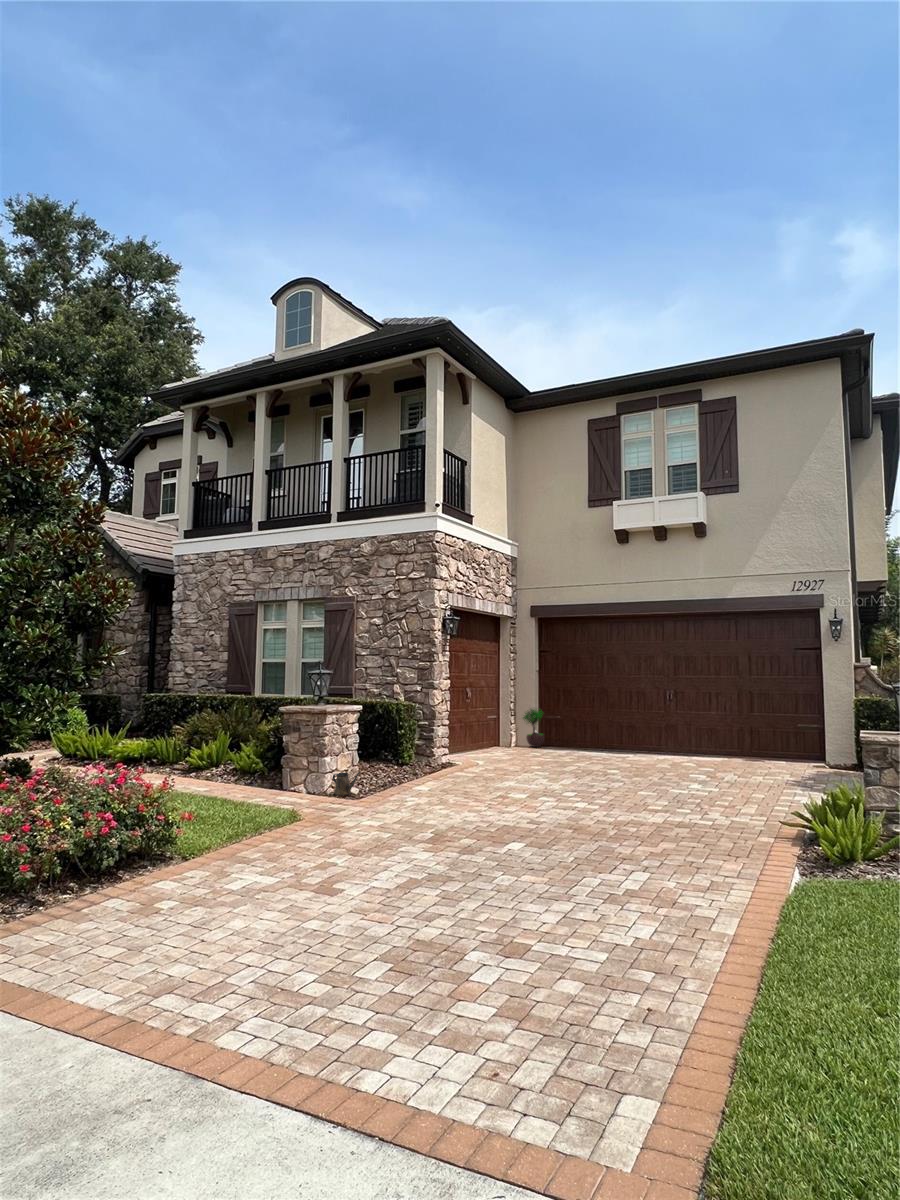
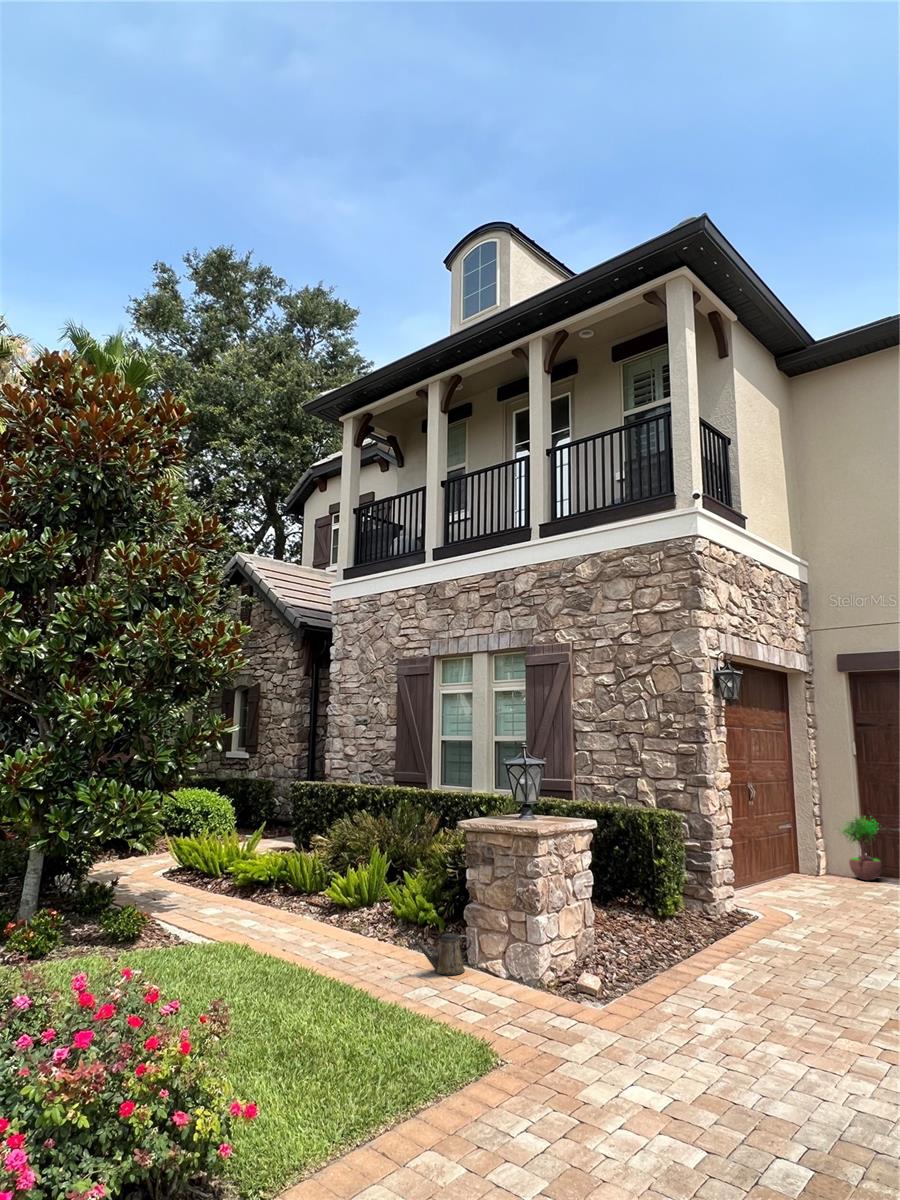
watering can: present [332,772,360,795] -> present [407,933,471,975]

